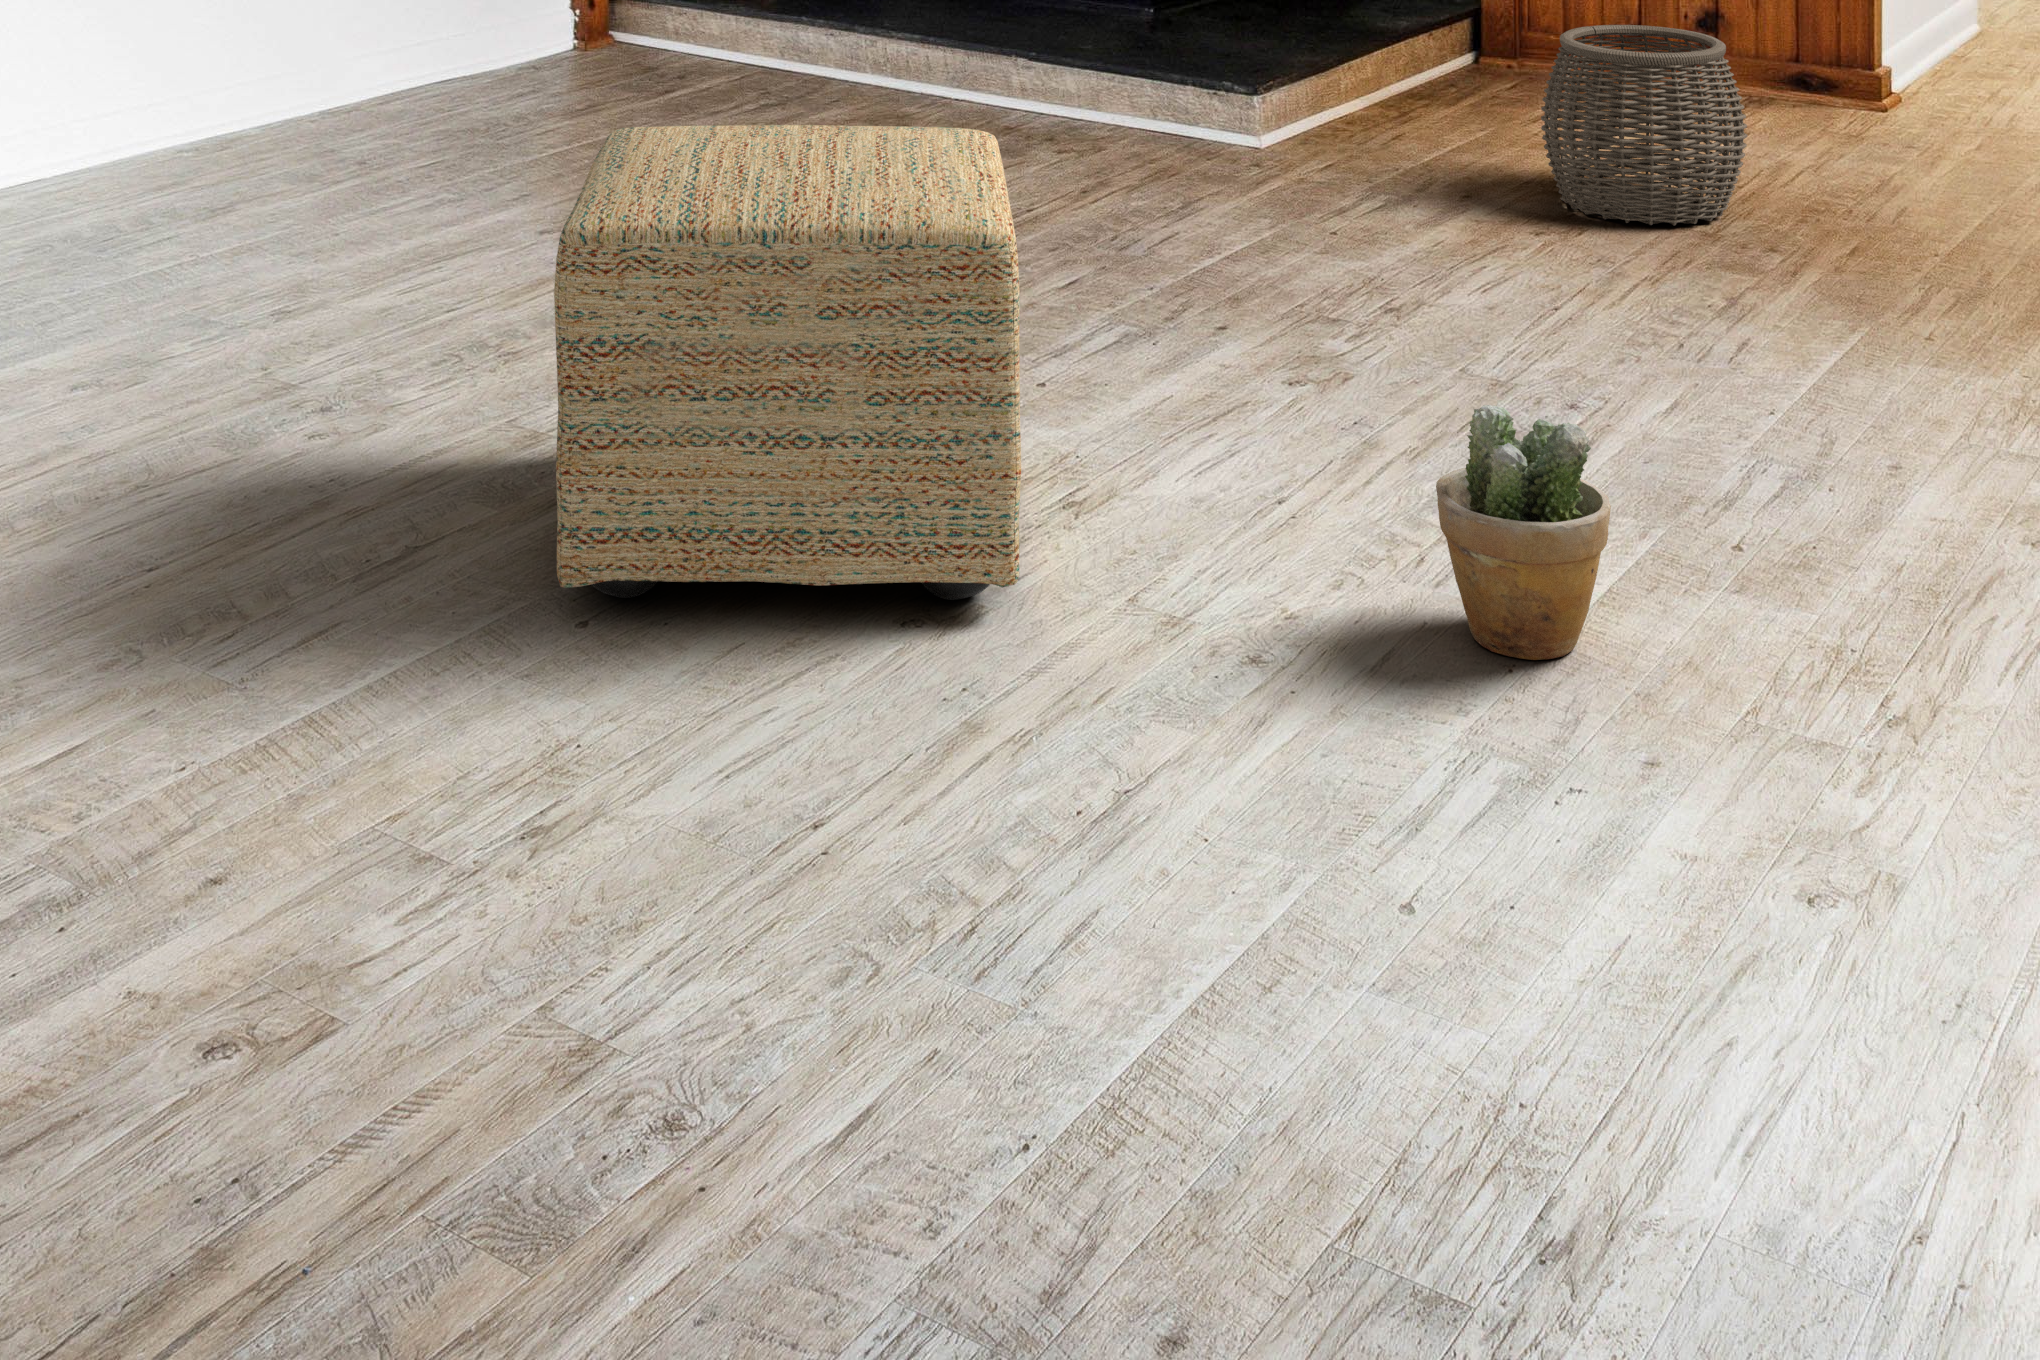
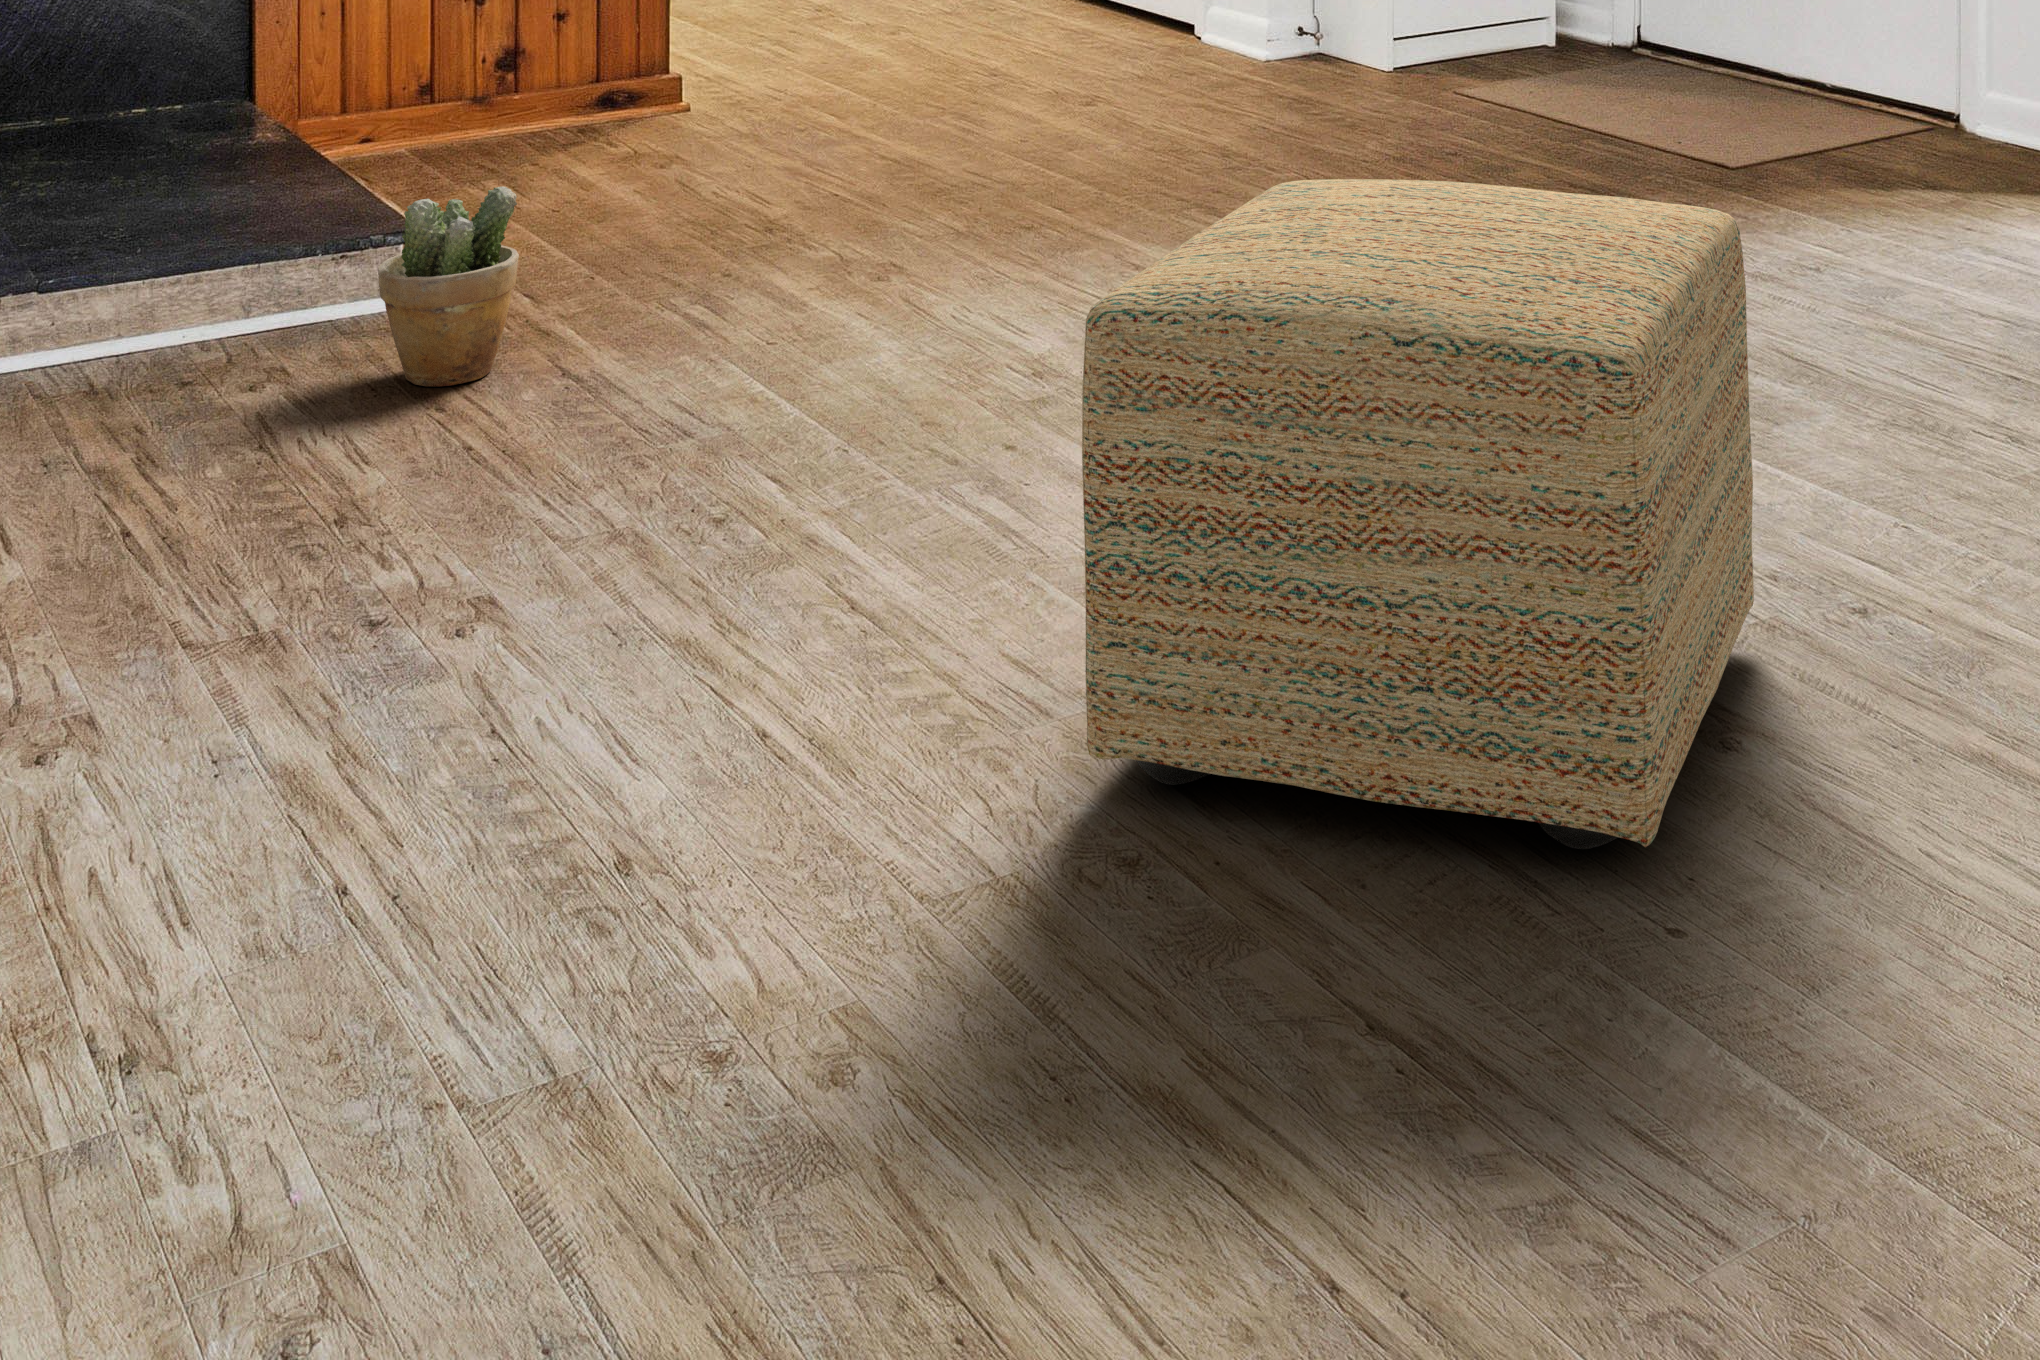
woven basket: present [1541,25,1747,226] -> none [750,27,960,236]
potted plant: present [1436,405,1611,660] -> present [378,187,519,386]

